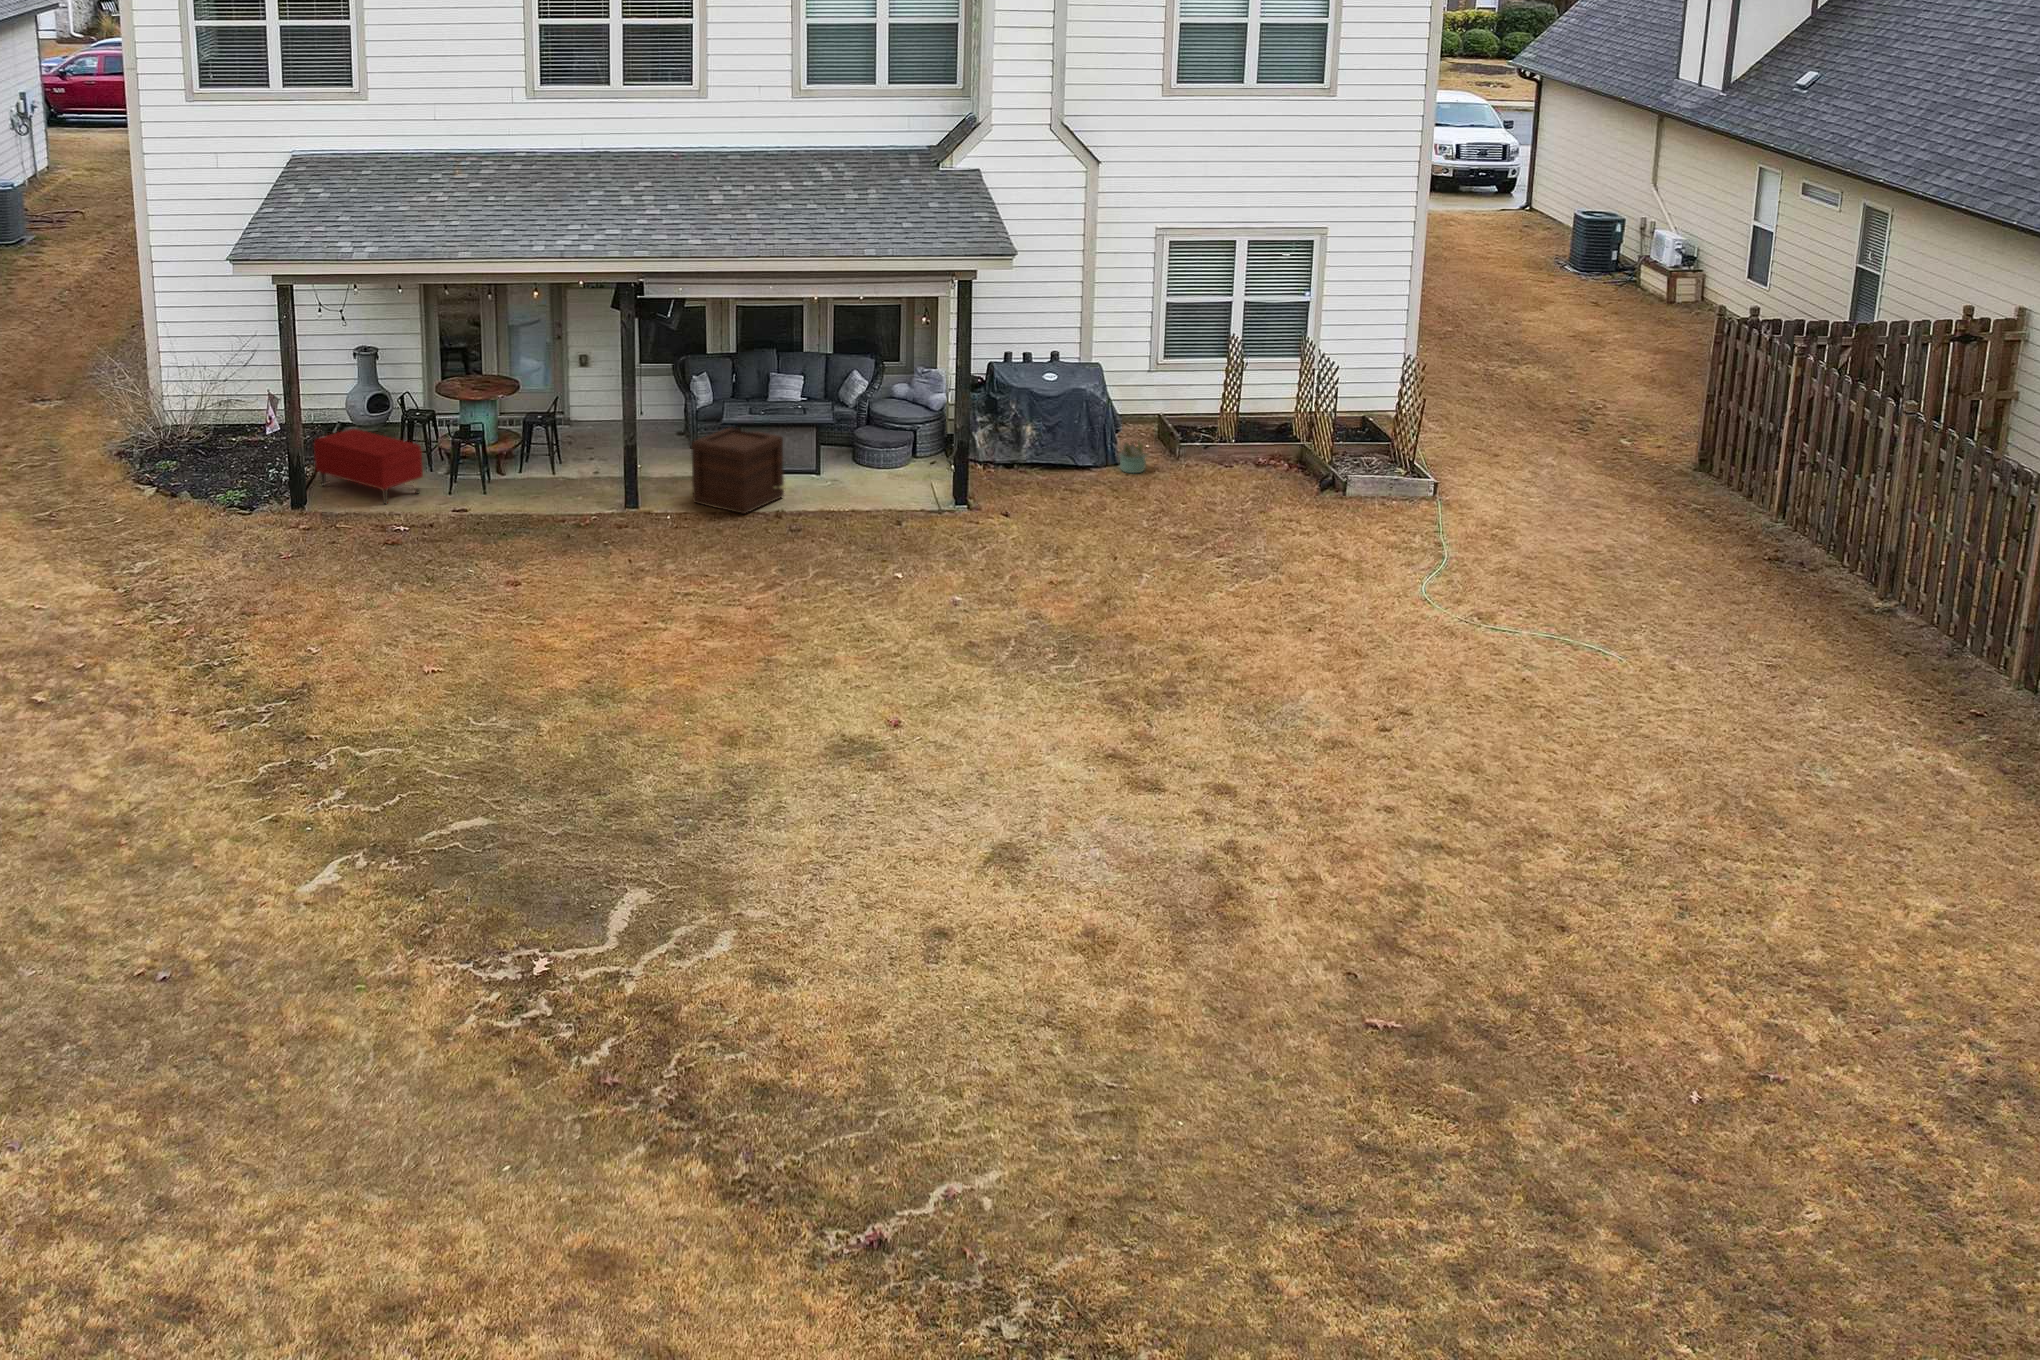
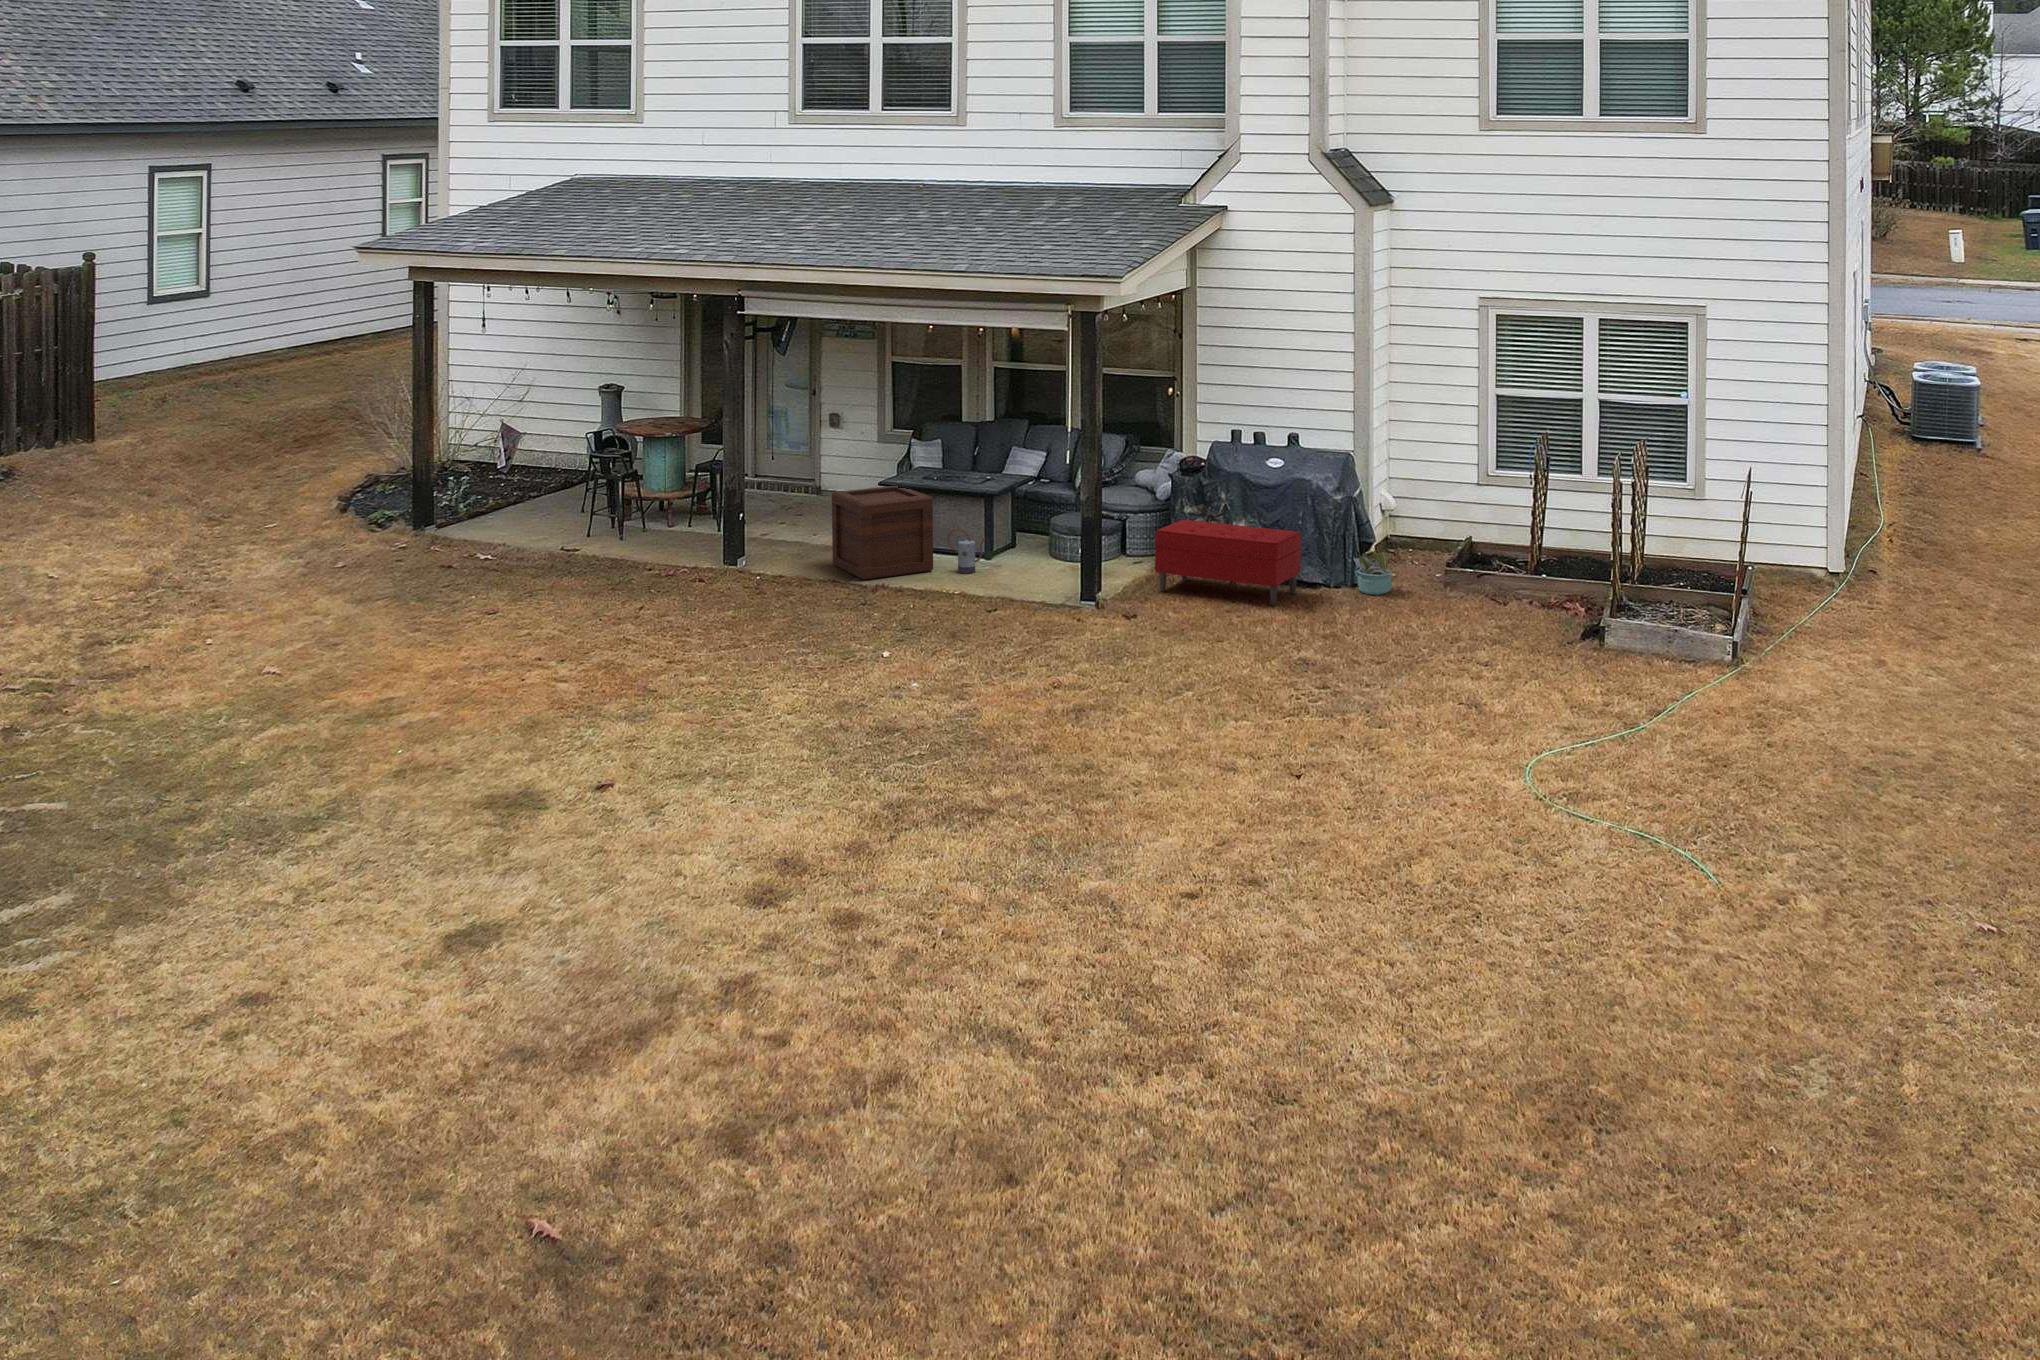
bench: present [314,429,423,504] -> present [1155,520,1301,605]
watering can: none [793,459,826,496] -> present [947,528,986,574]

